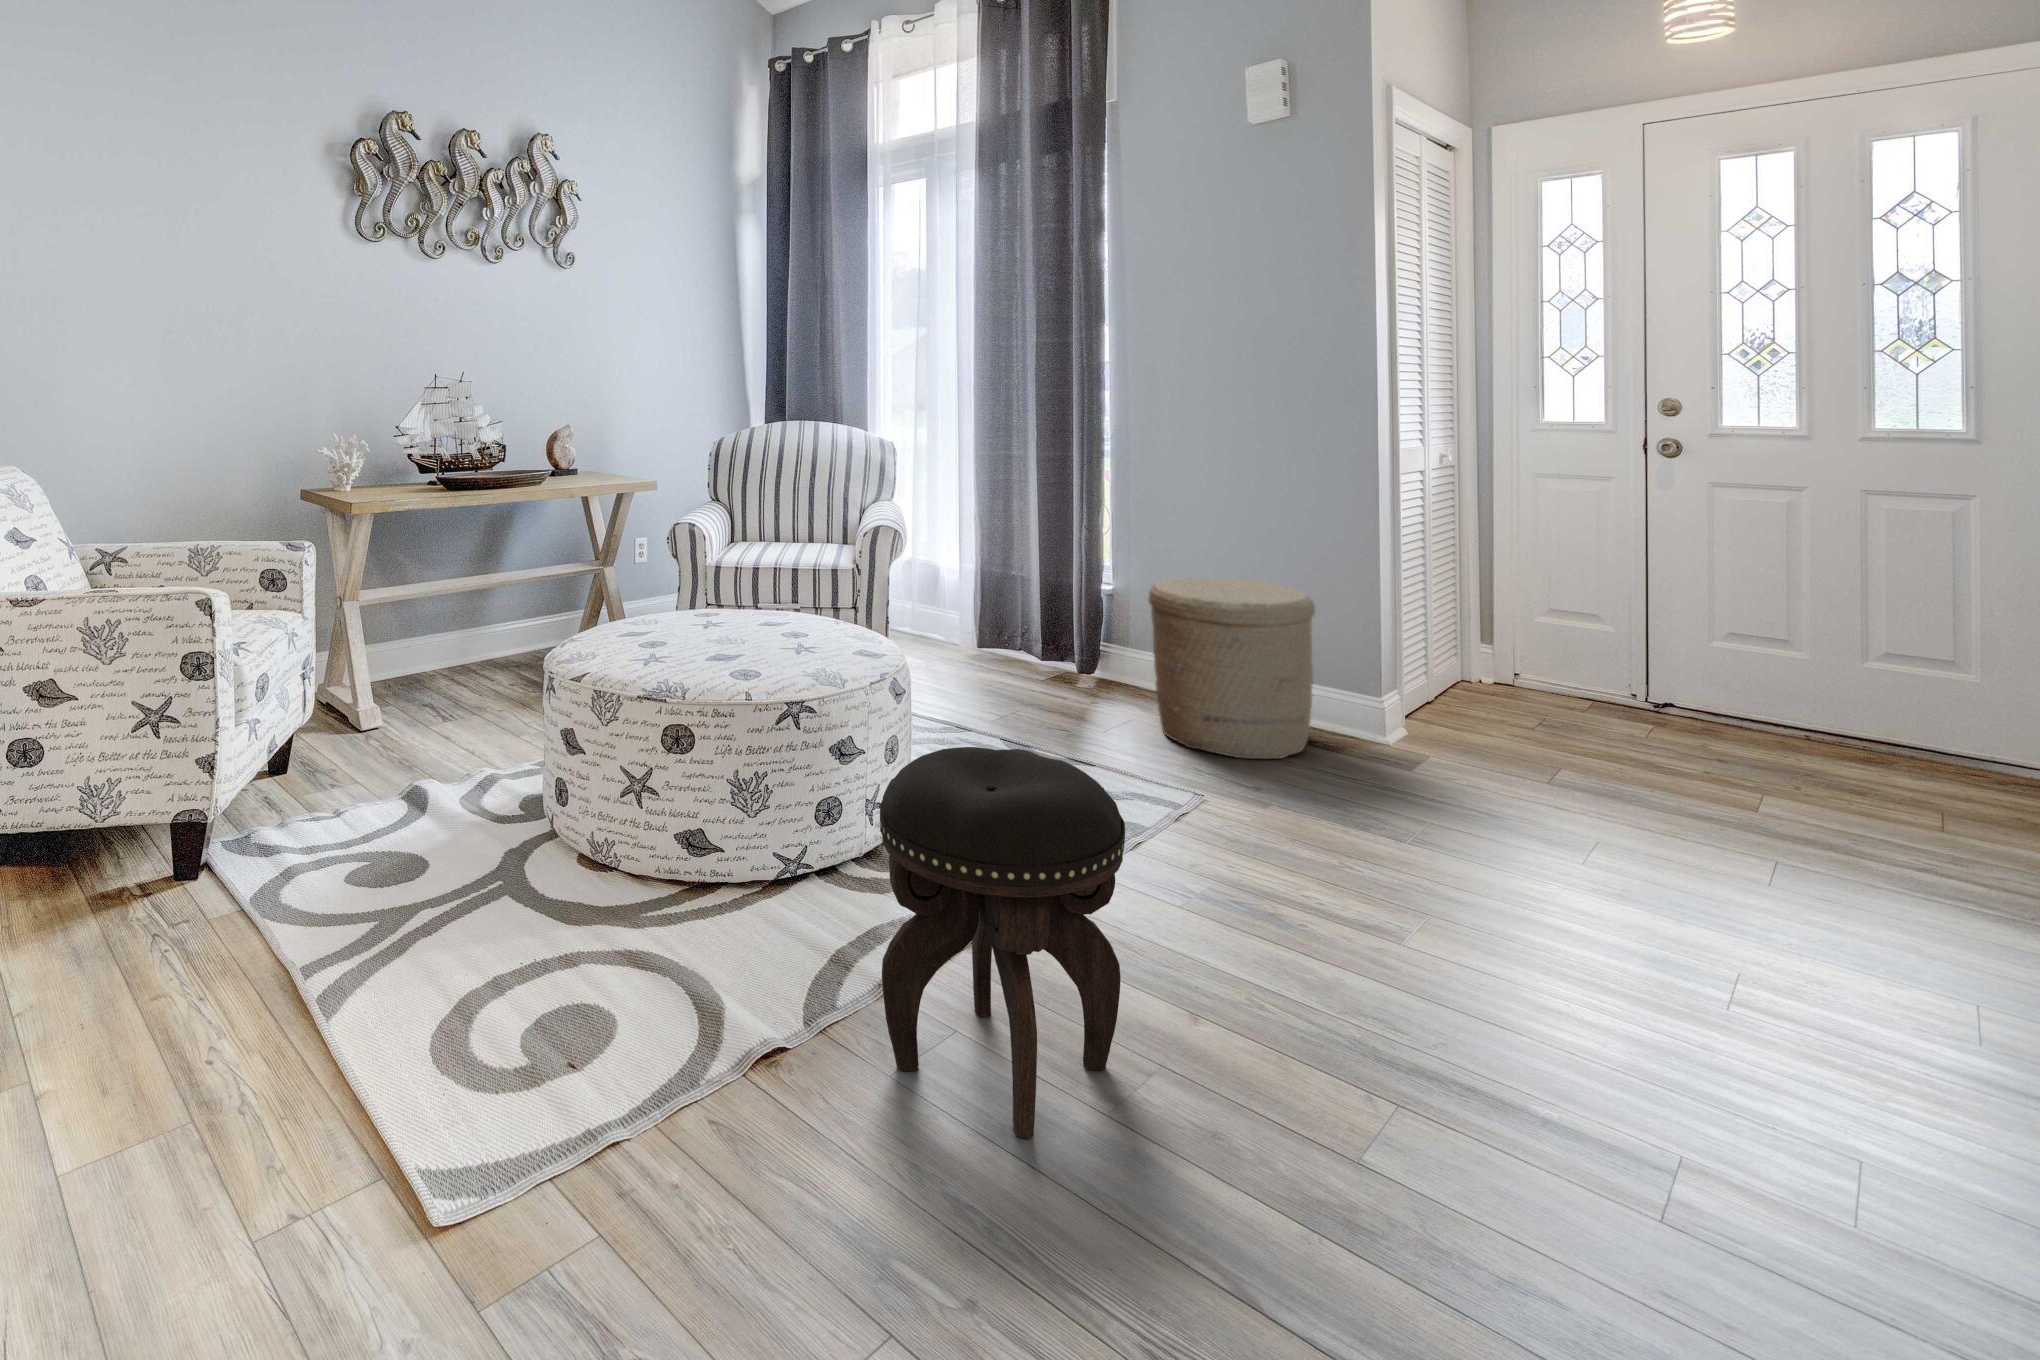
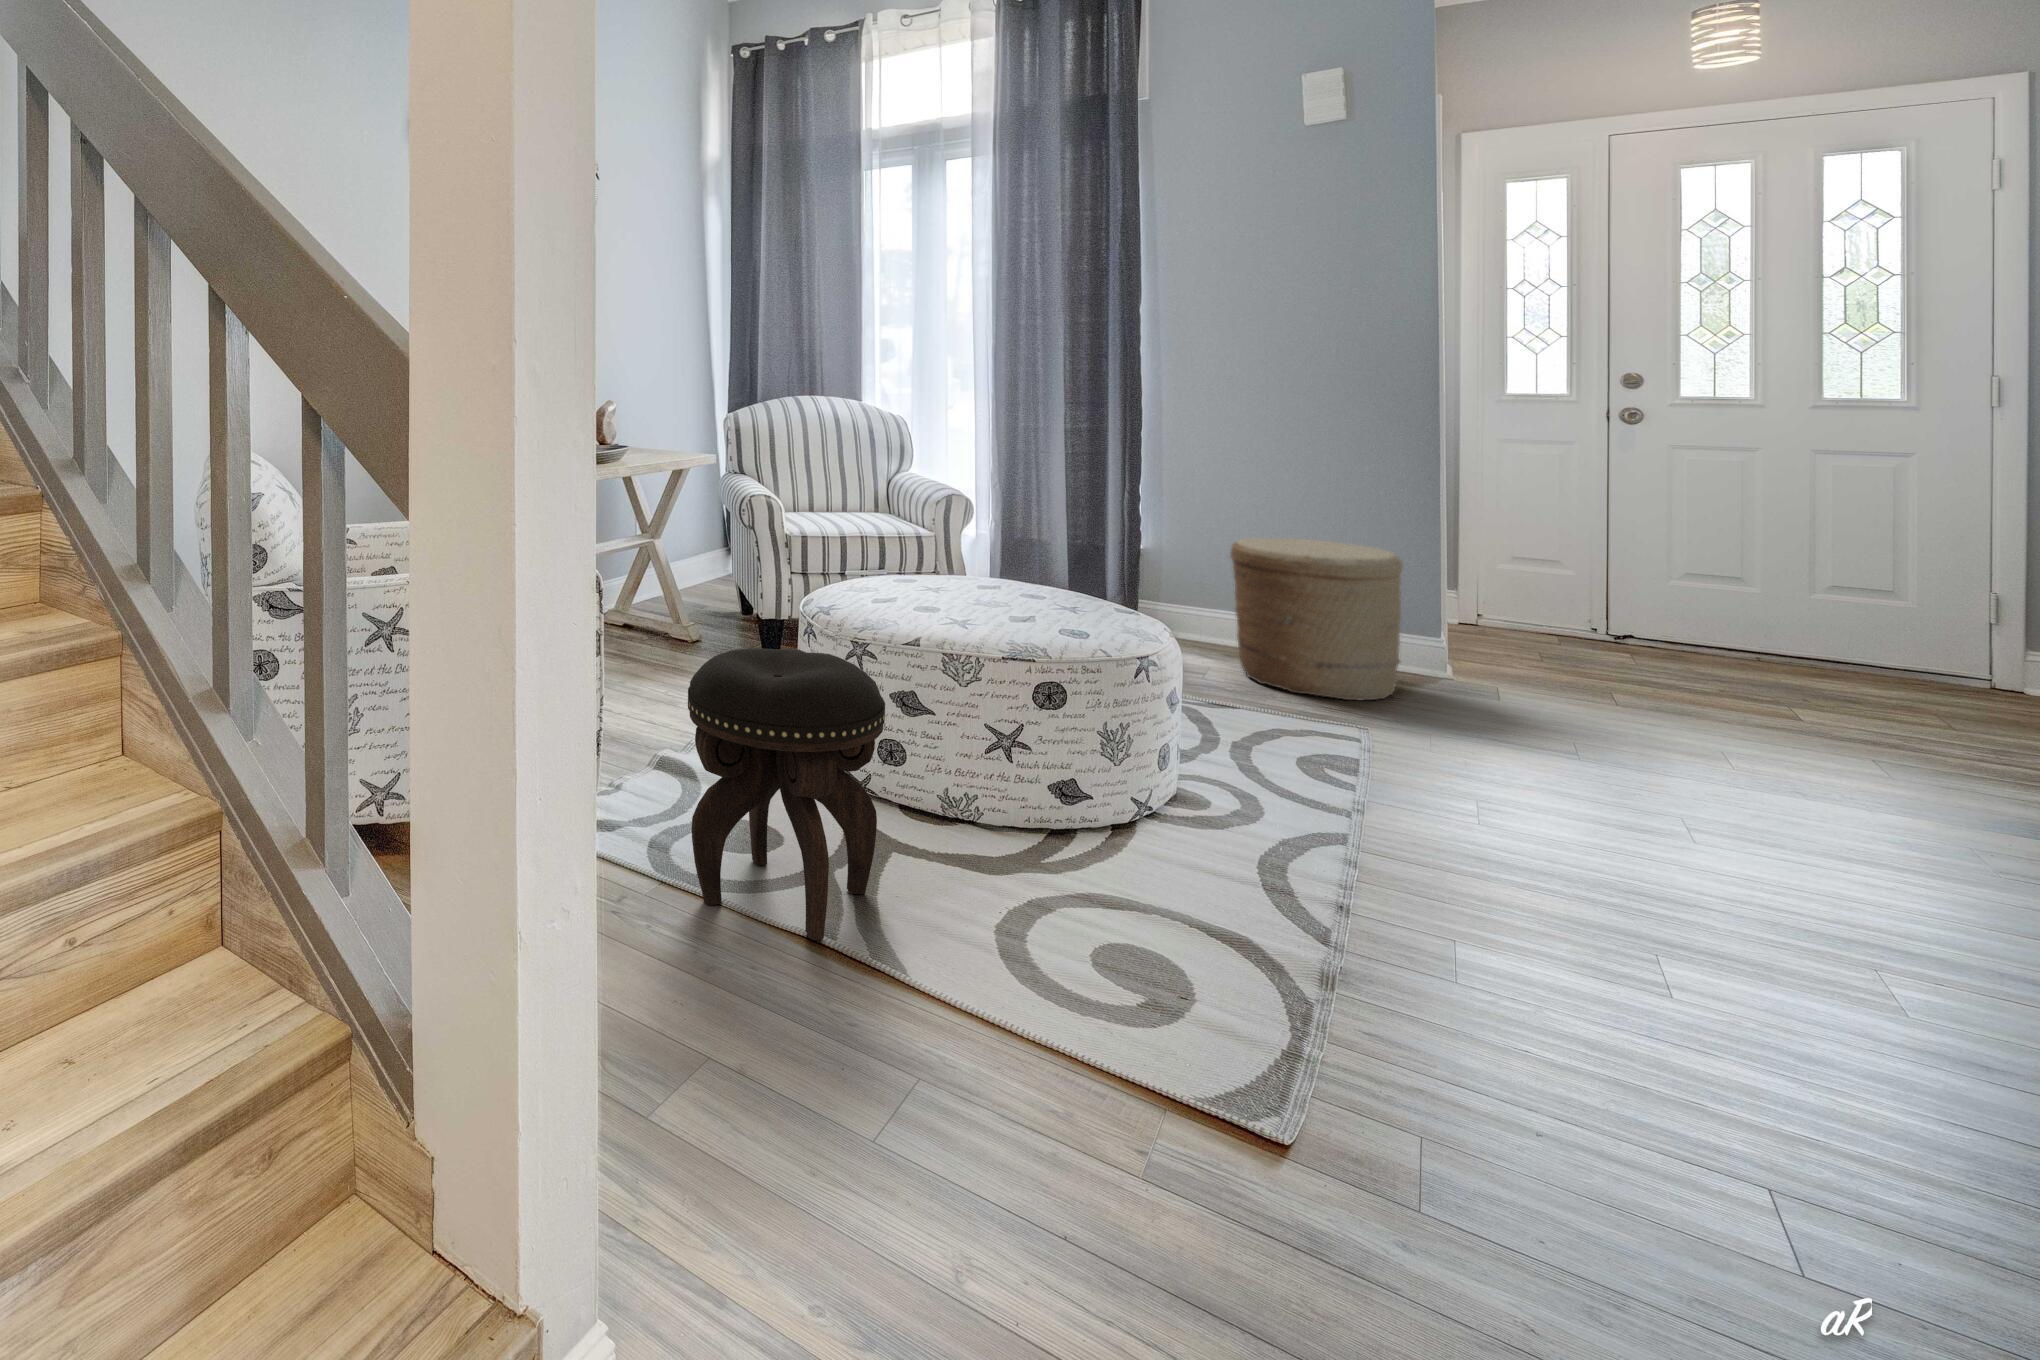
footstool: present [880,747,1125,1139] -> present [688,648,885,941]

